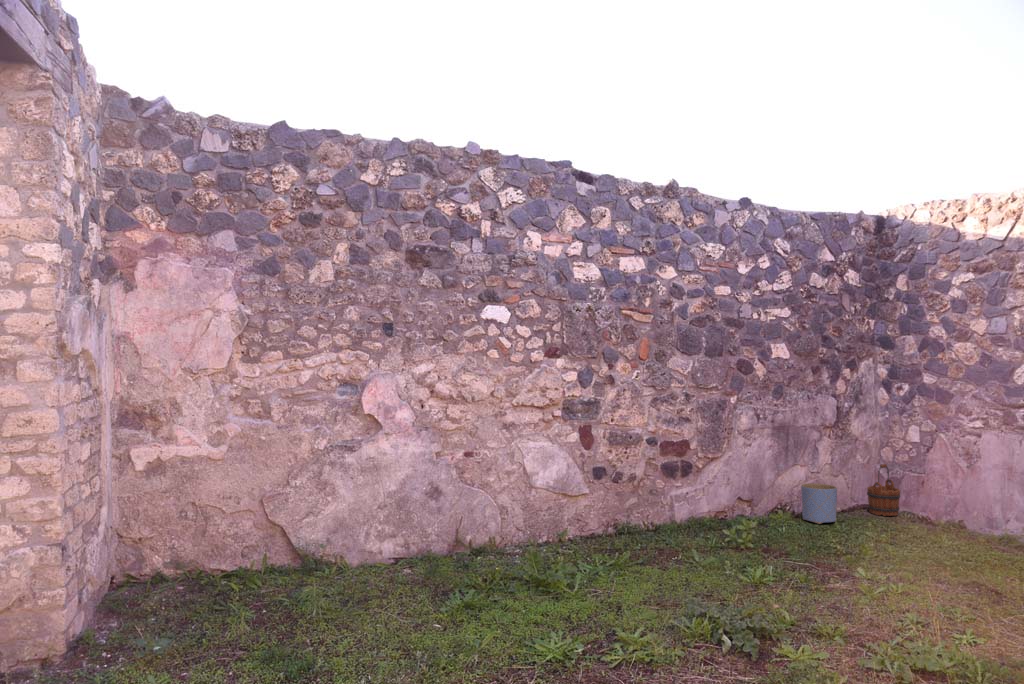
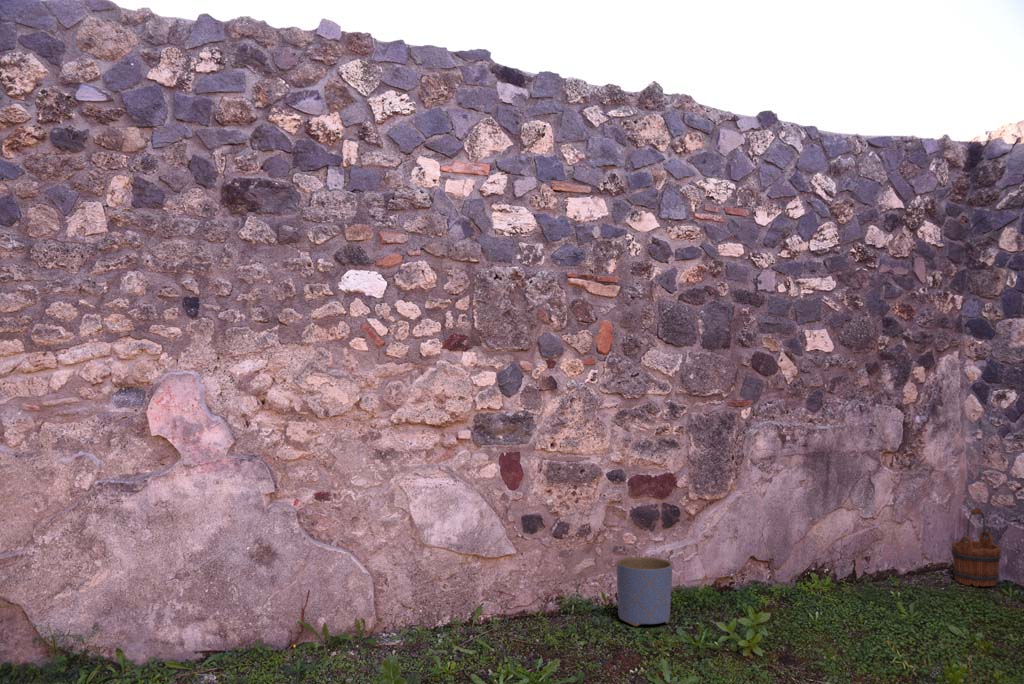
planter: present [801,483,837,524] -> present [617,557,673,626]

